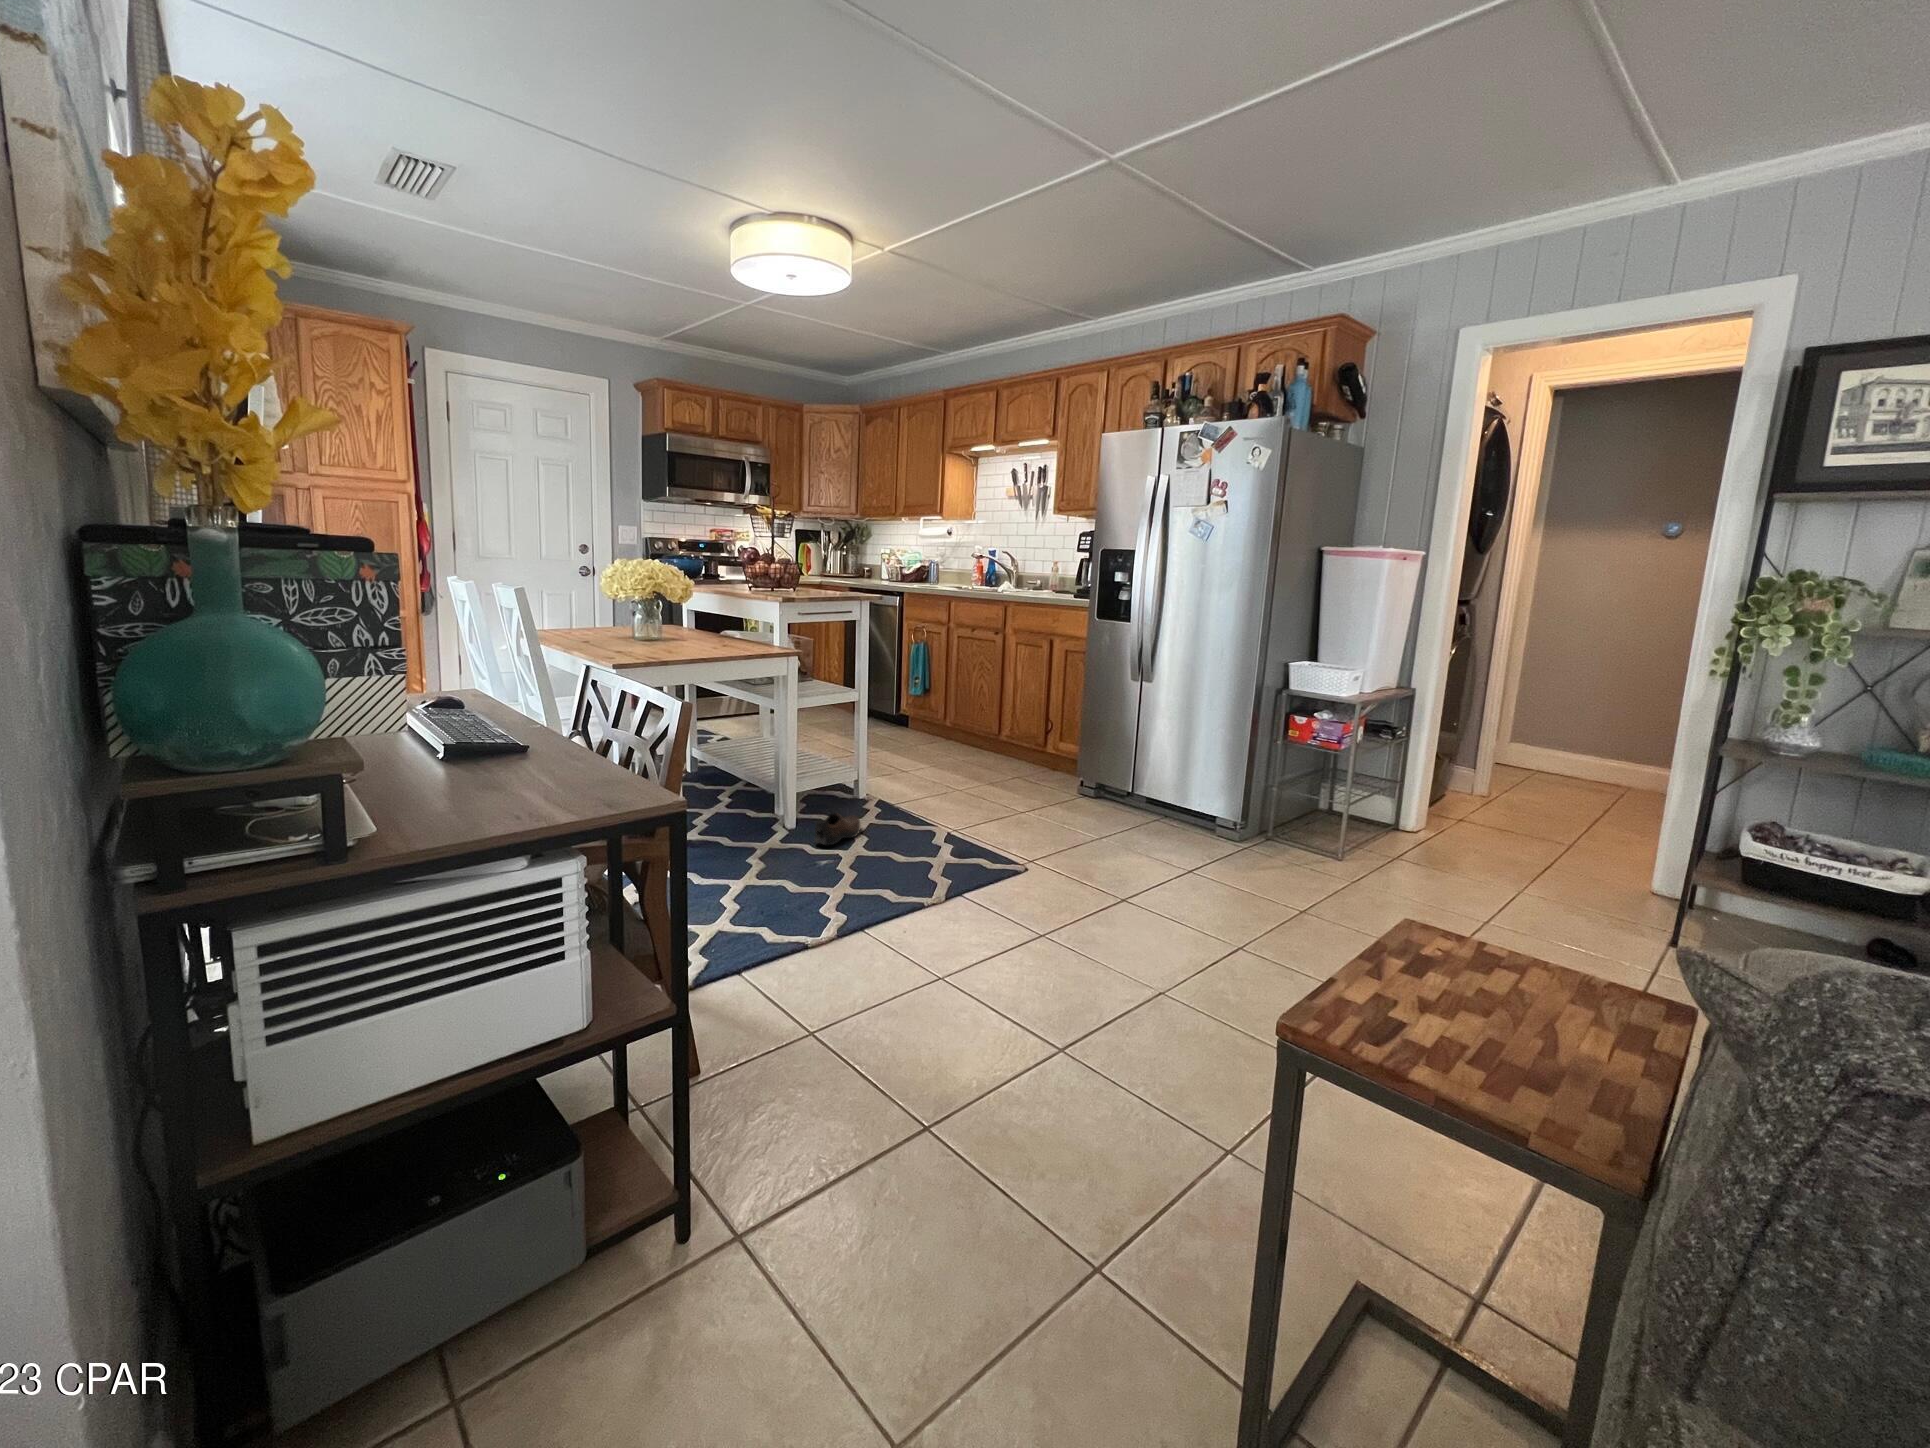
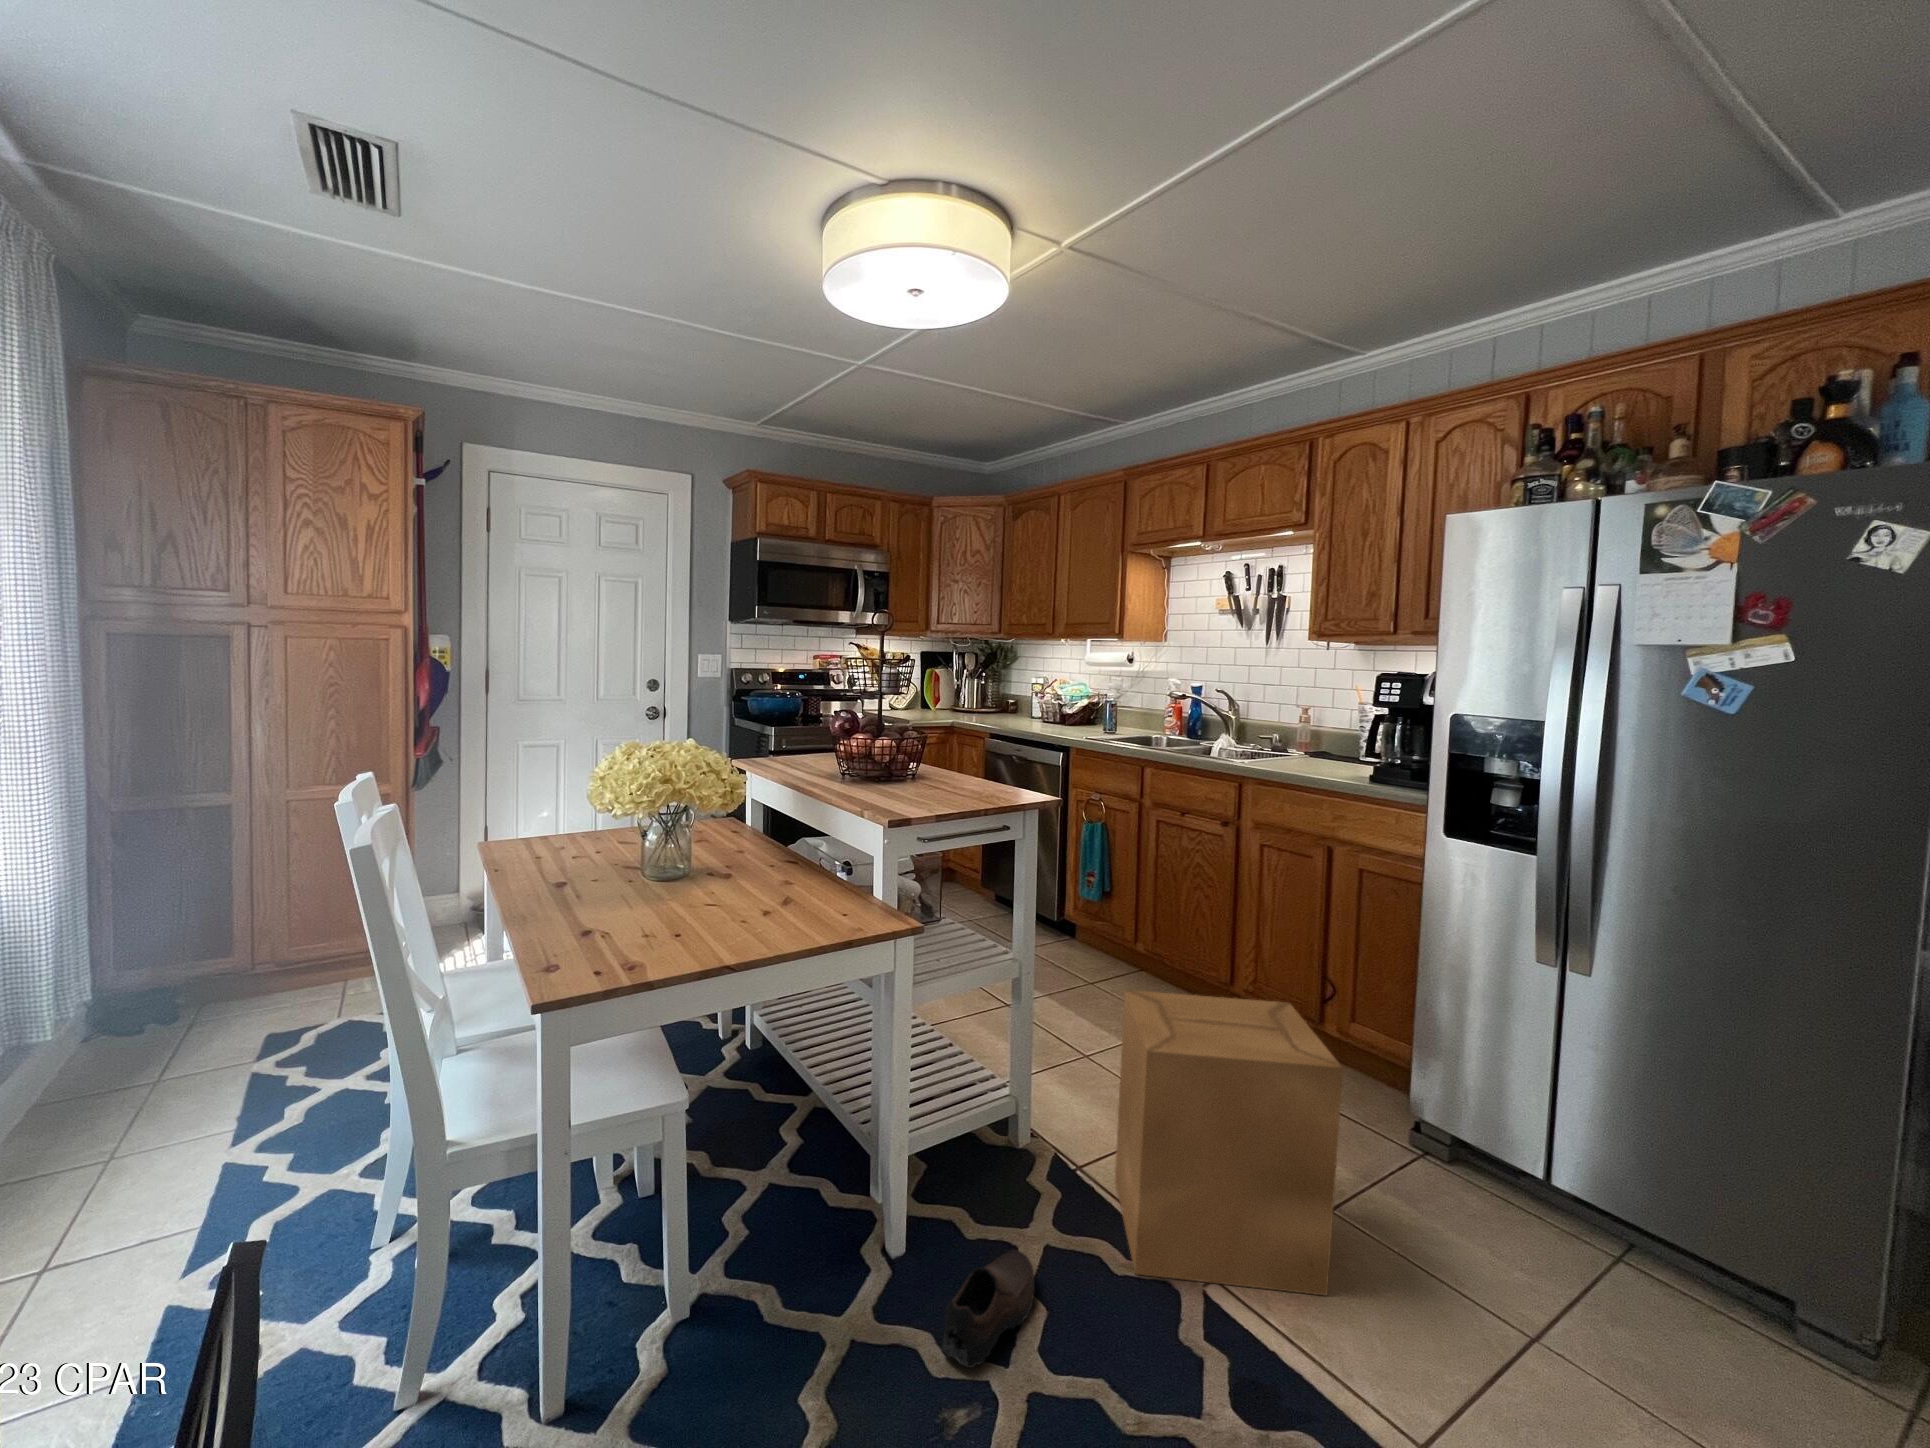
cardboard box: none [909,700,1010,828] -> present [1115,990,1343,1296]

